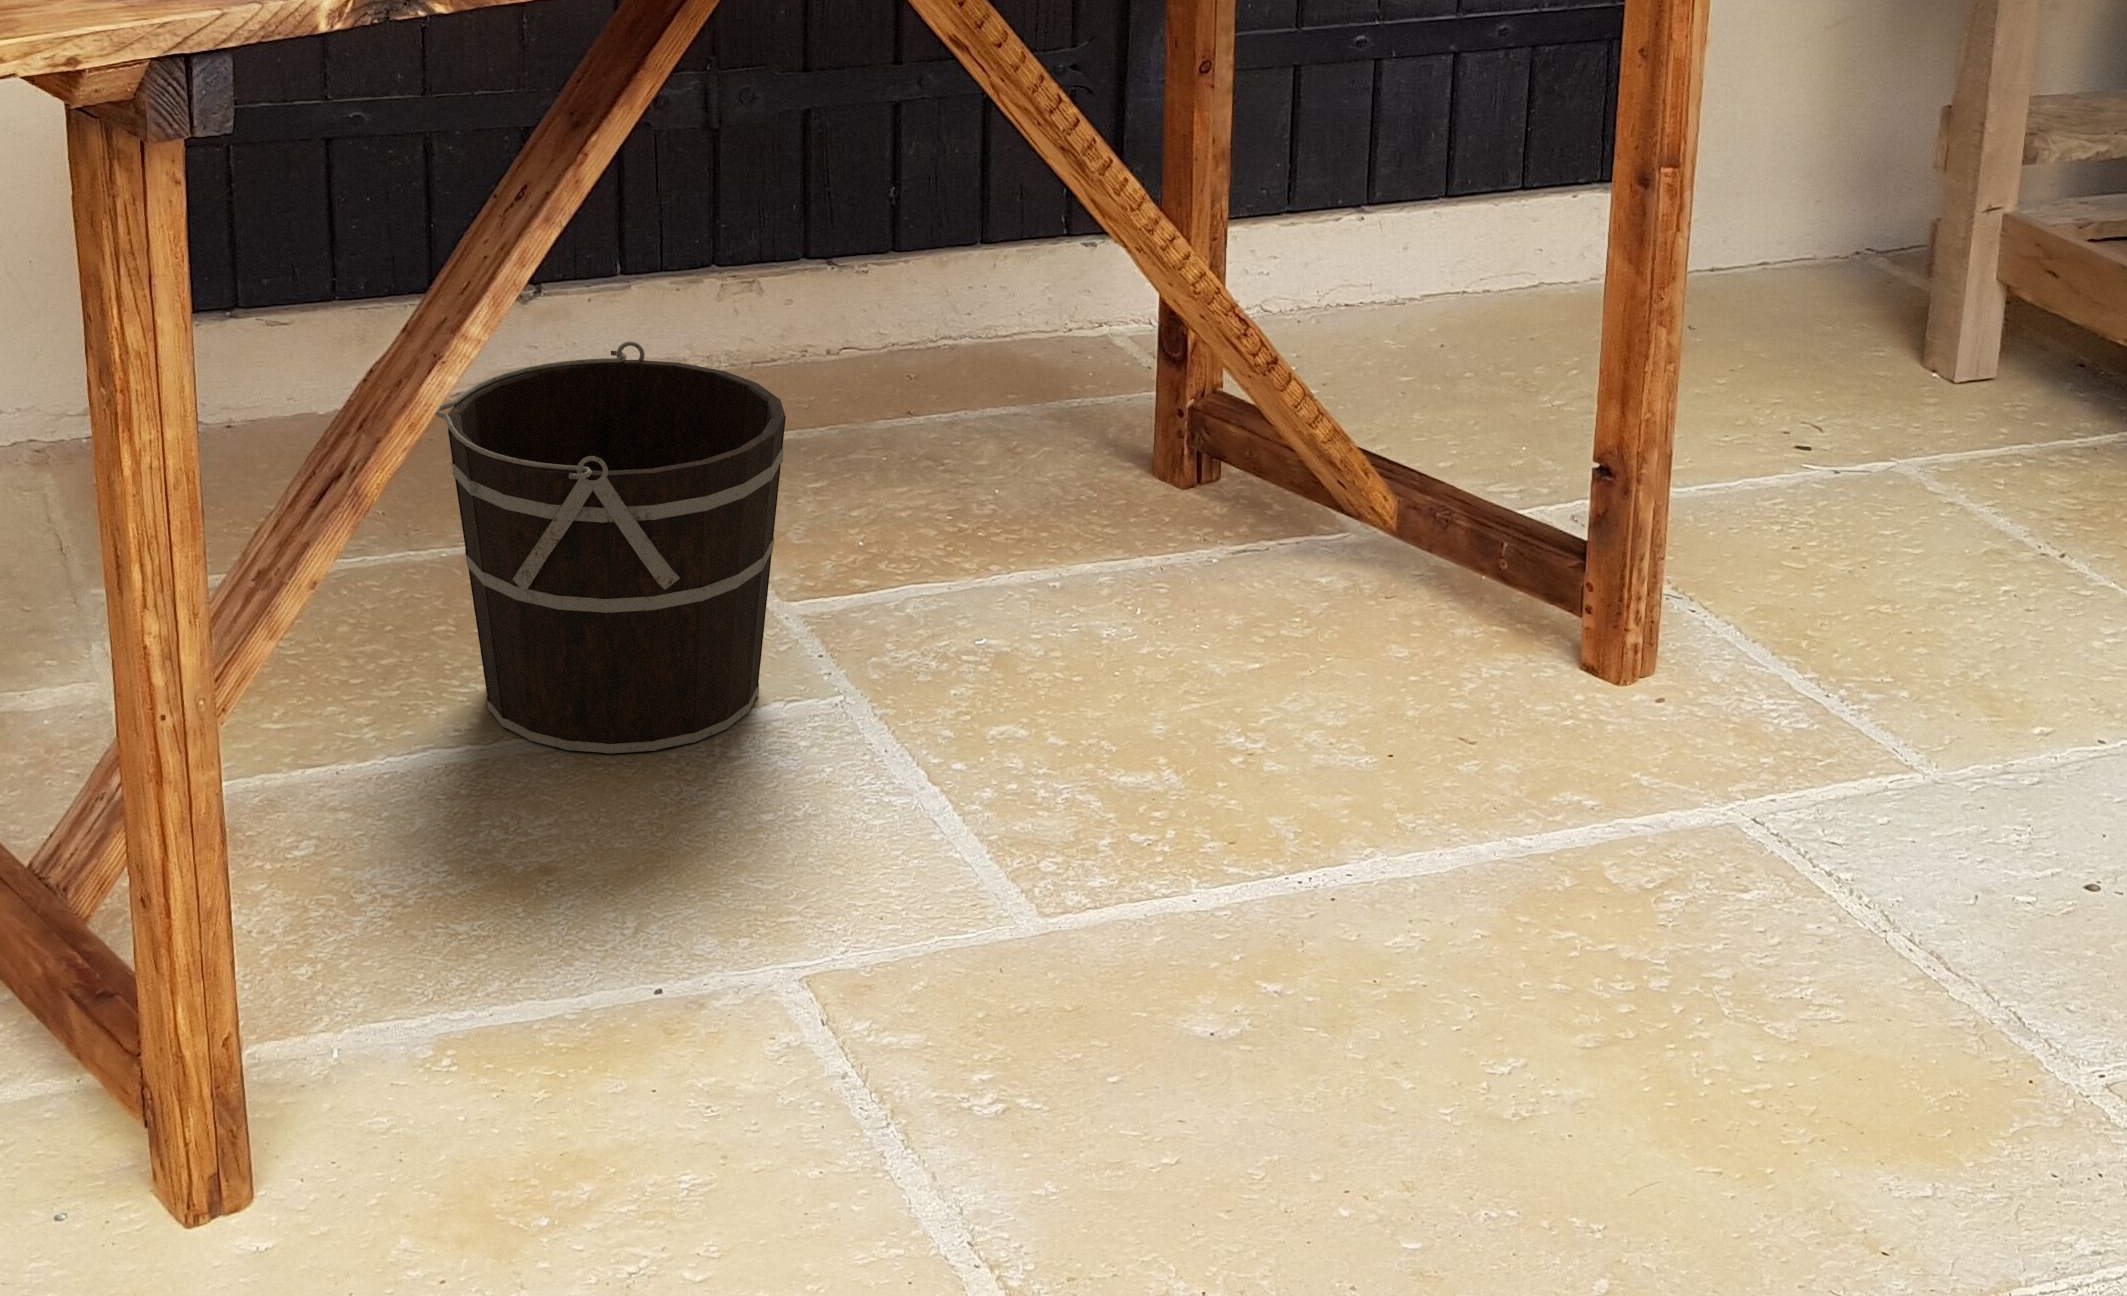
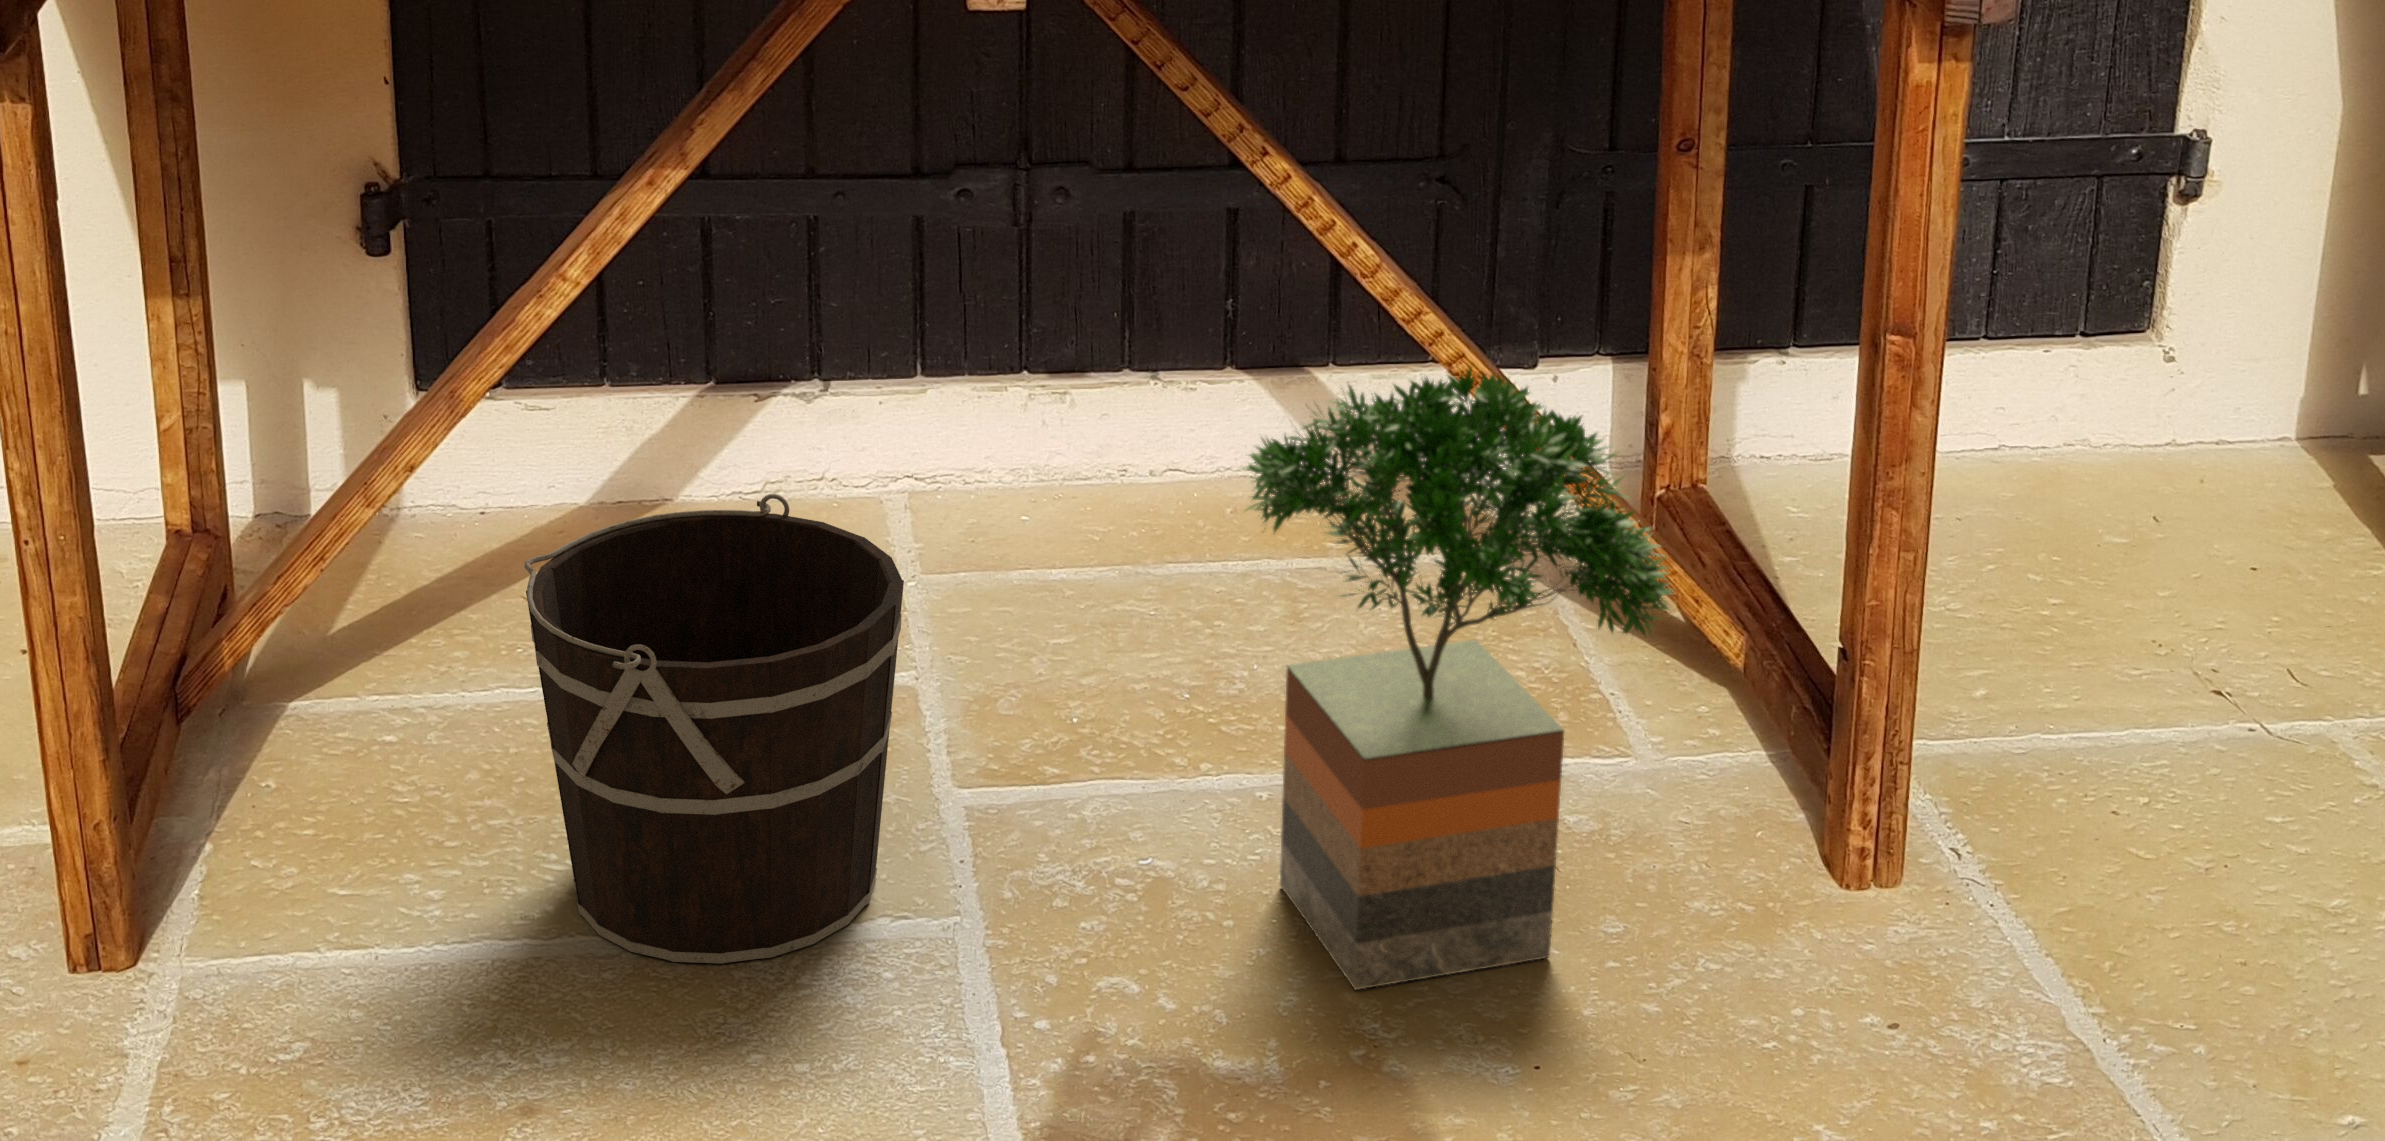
potted tree: none [1068,174,1465,716] -> present [1242,368,1673,990]

